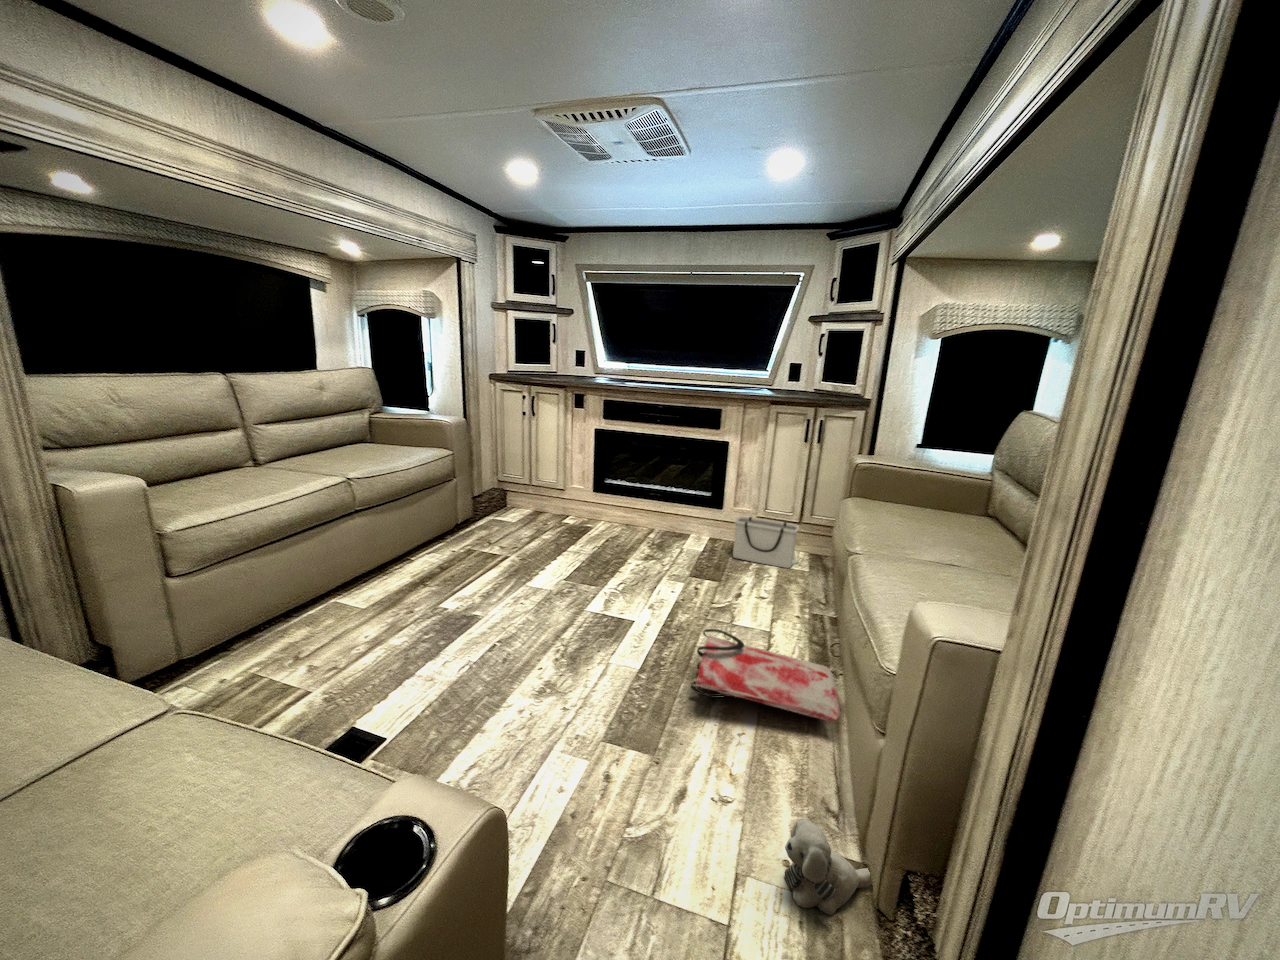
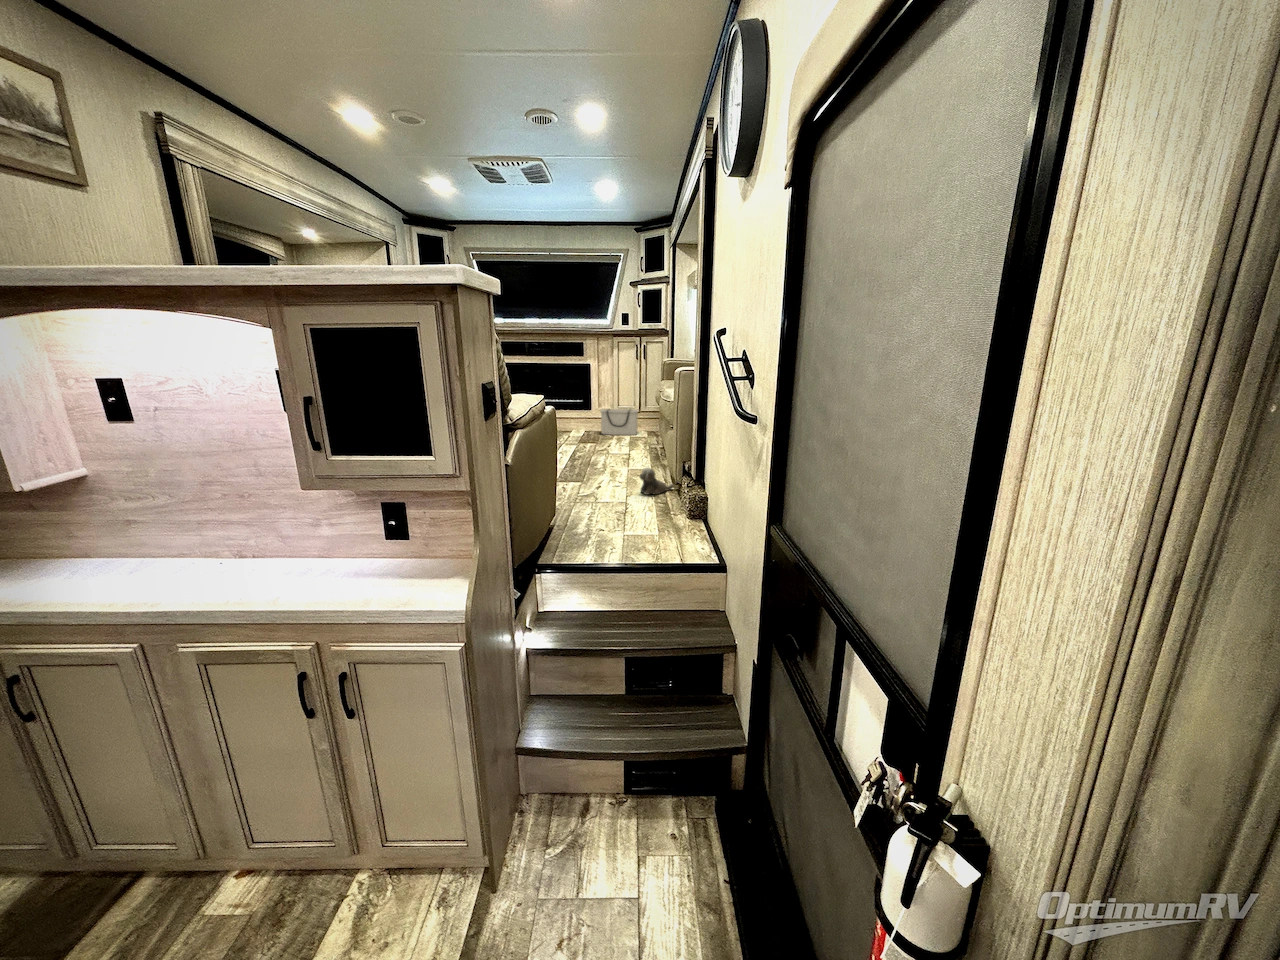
bag: present [691,629,841,721] -> none [592,440,661,467]

